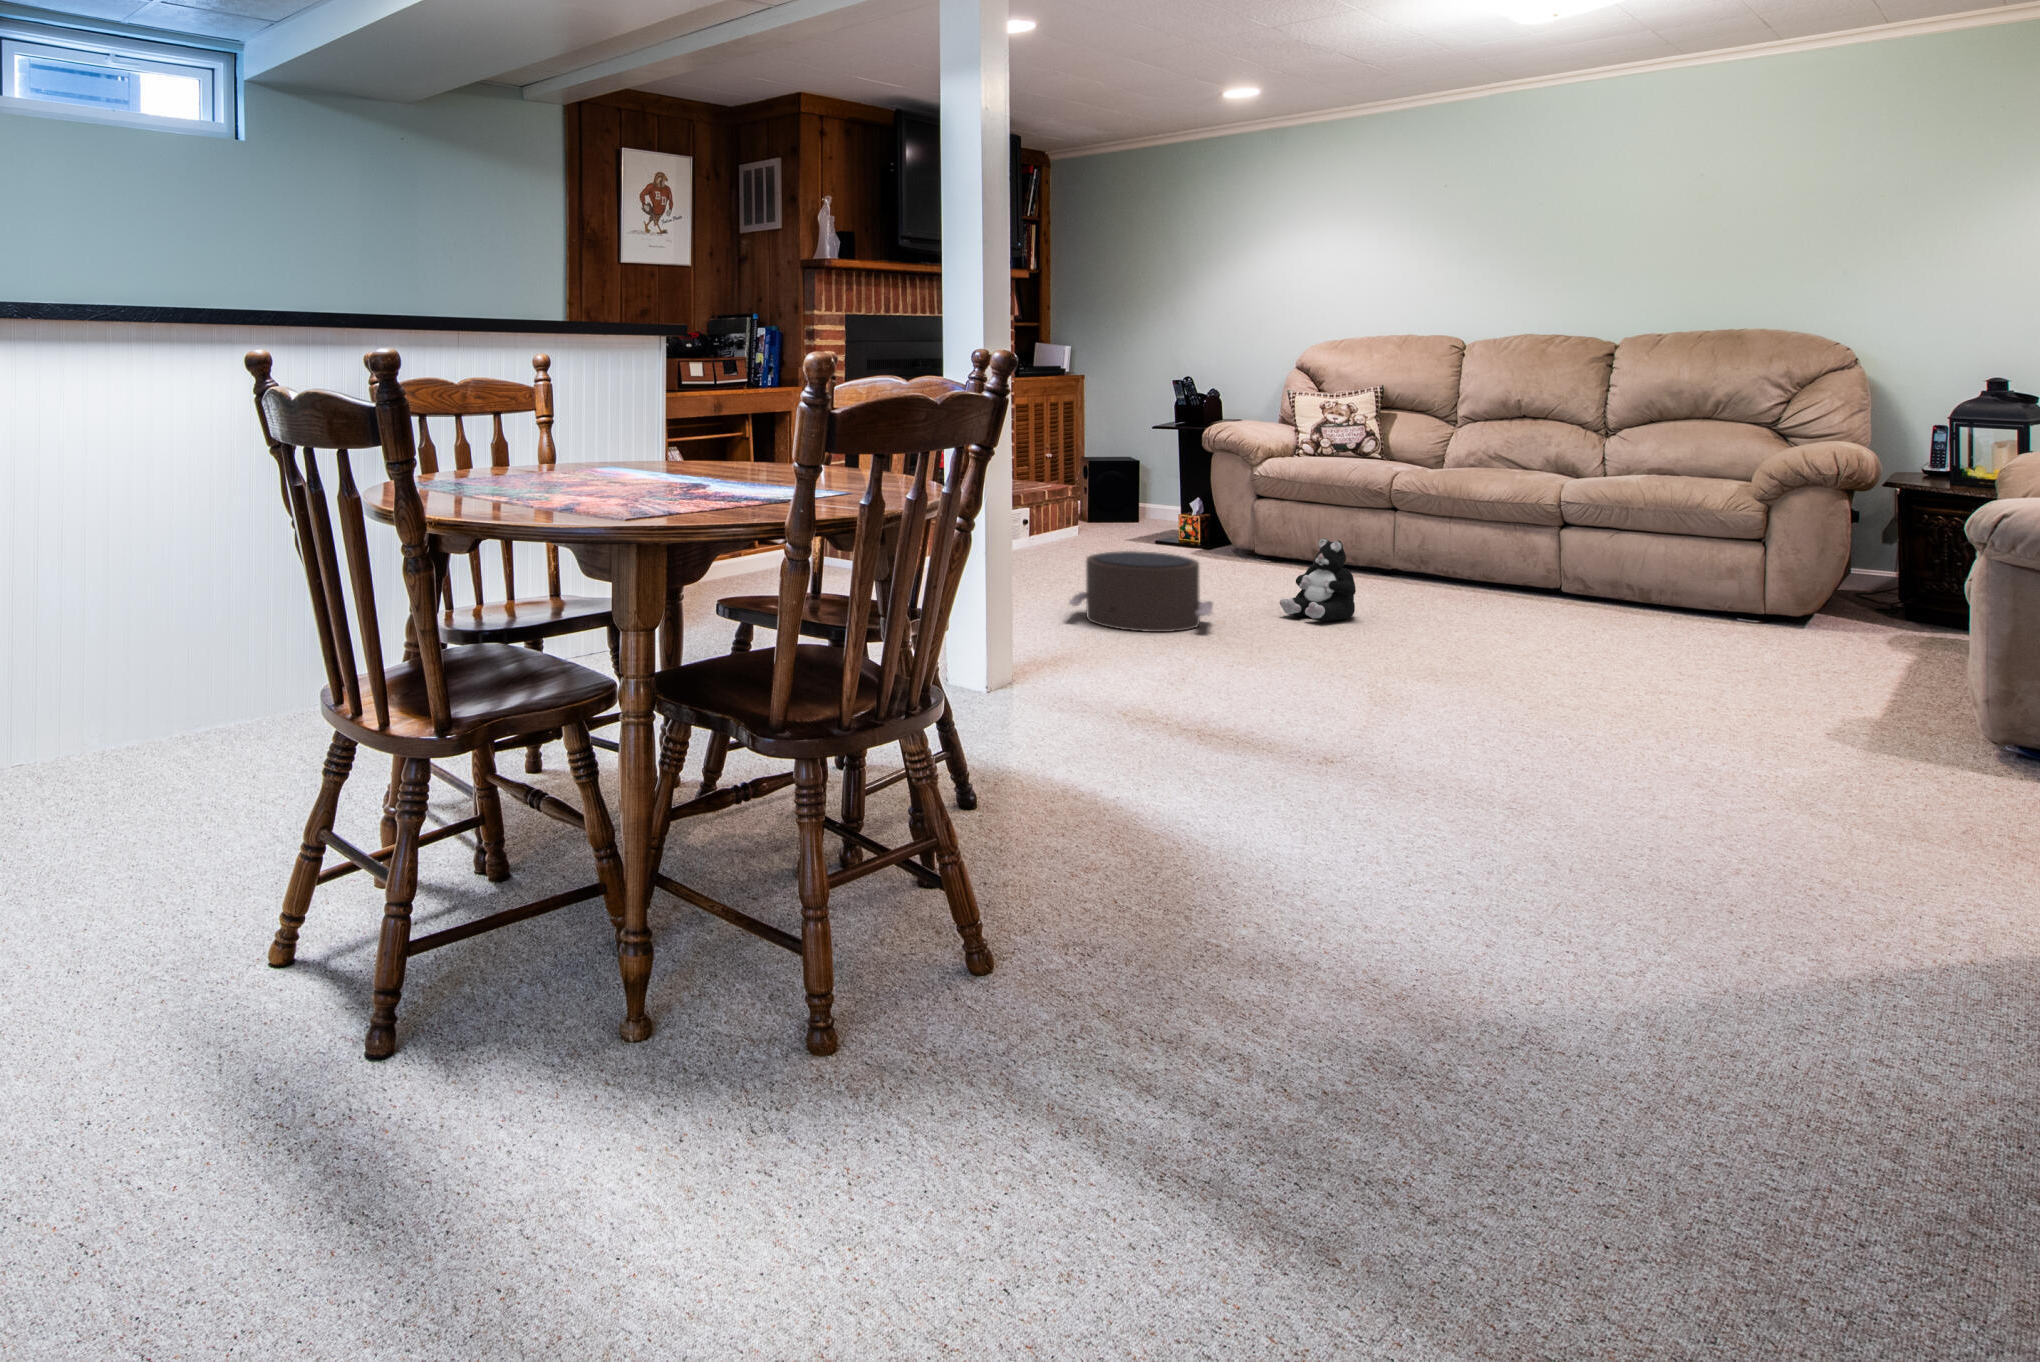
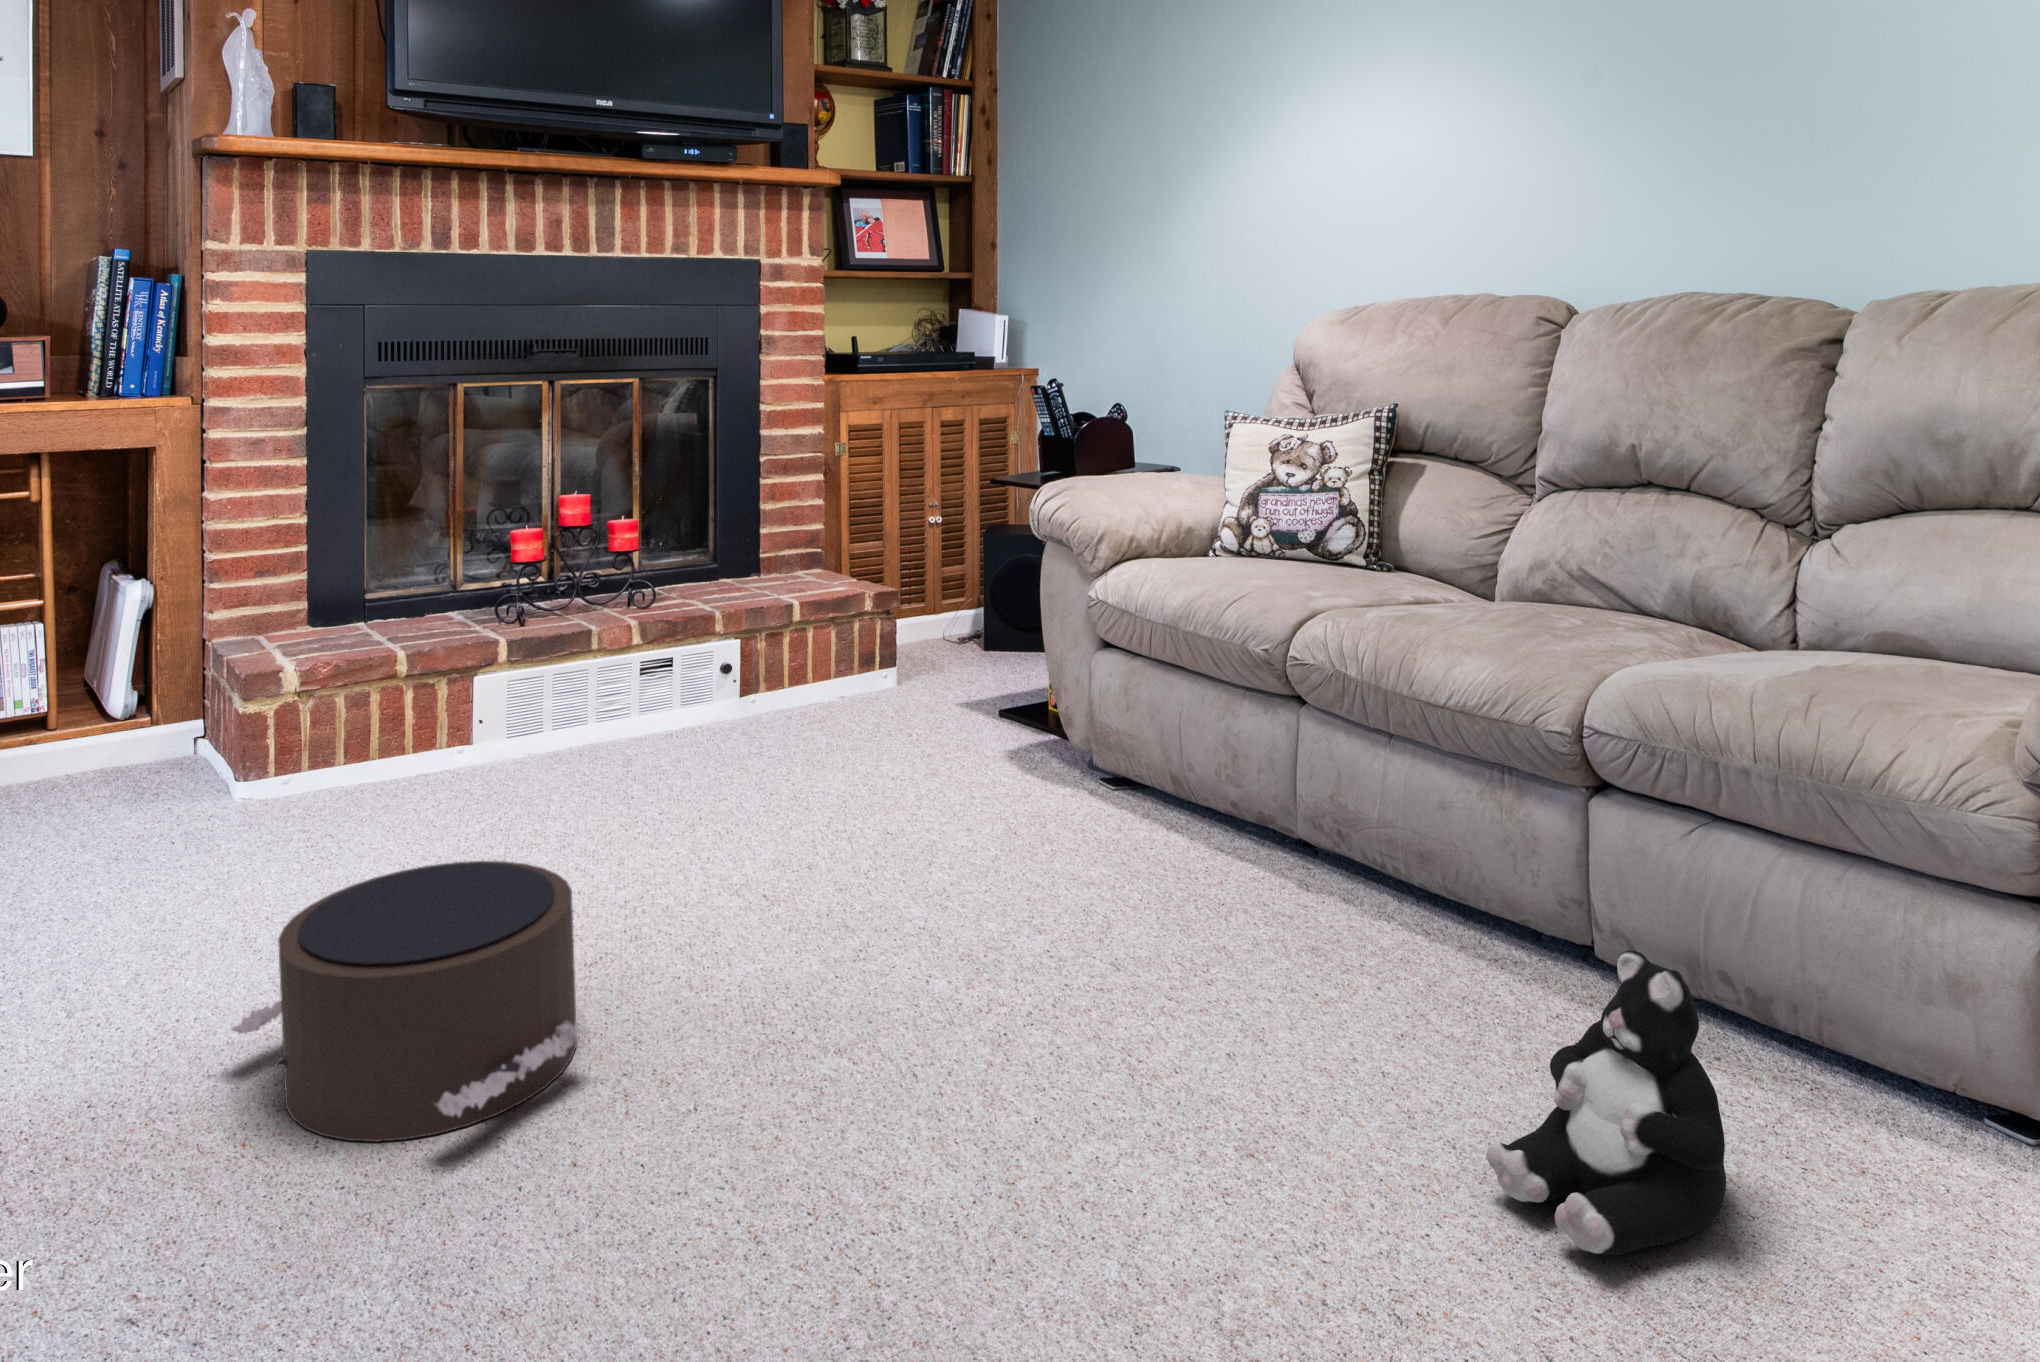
plush toy: present [1280,538,1356,621] -> present [1486,950,1726,1255]

